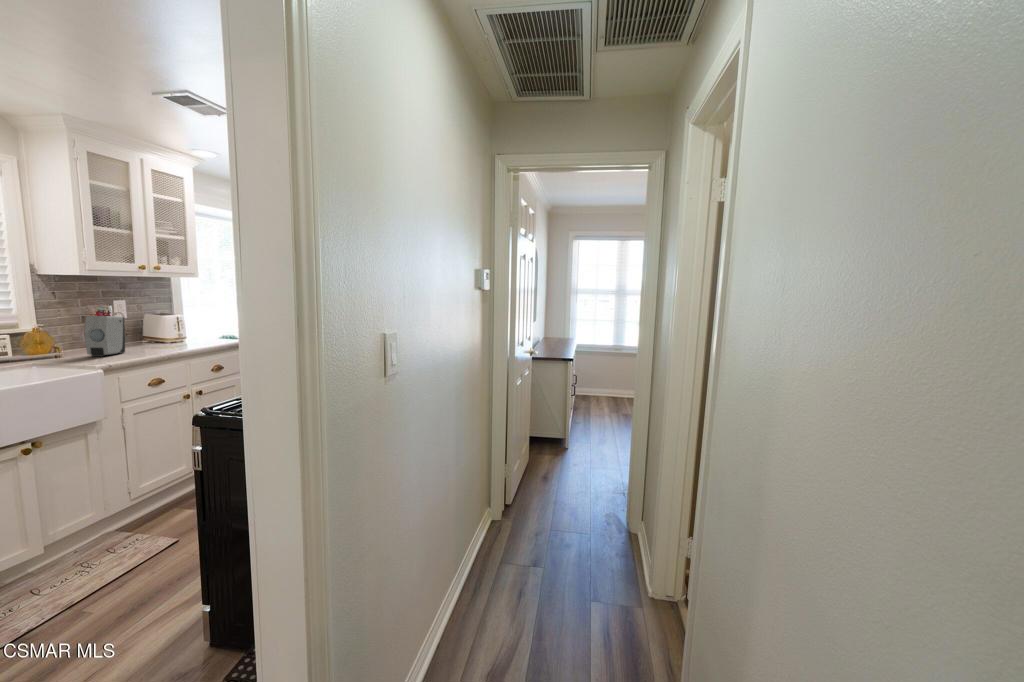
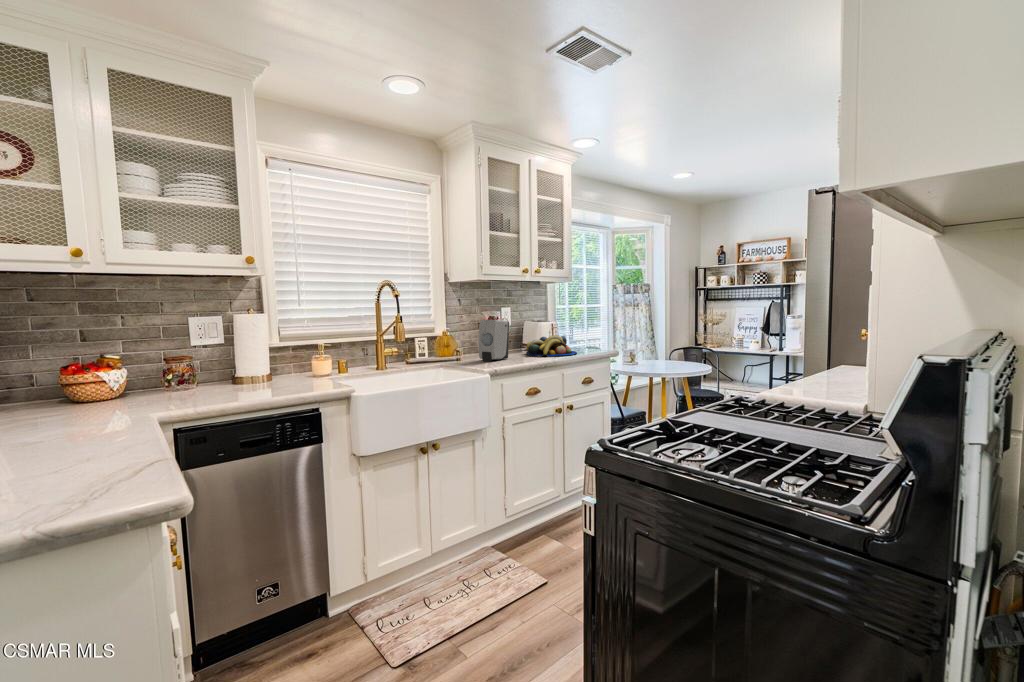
fruit bowl: none [148,327,207,349] -> present [526,335,577,357]

